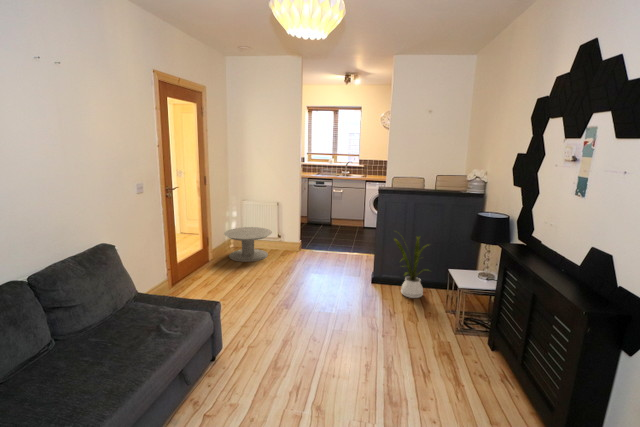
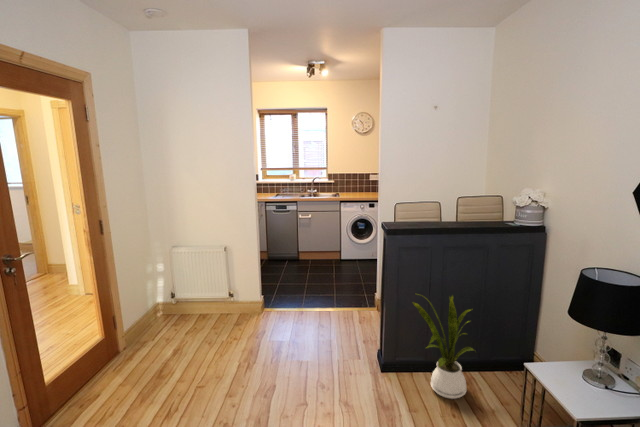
side table: present [224,227,272,262] -> none [143,284,218,346]

